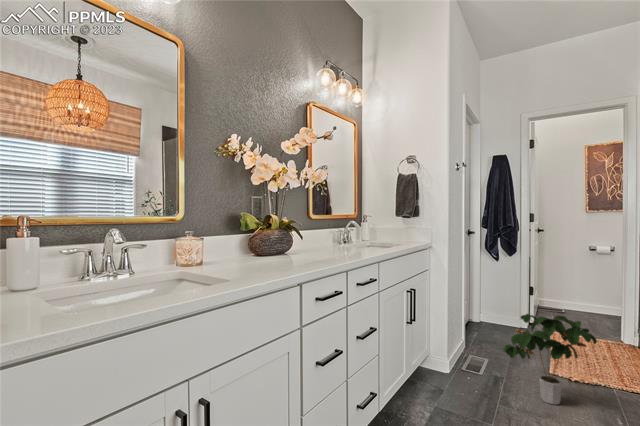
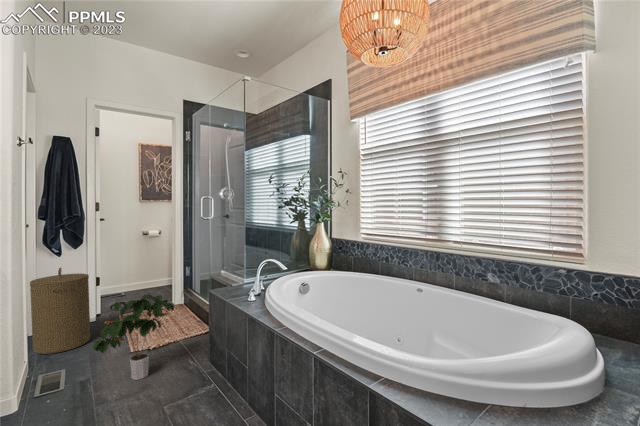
laundry hamper: none [471,271,517,346] -> present [30,268,90,354]

